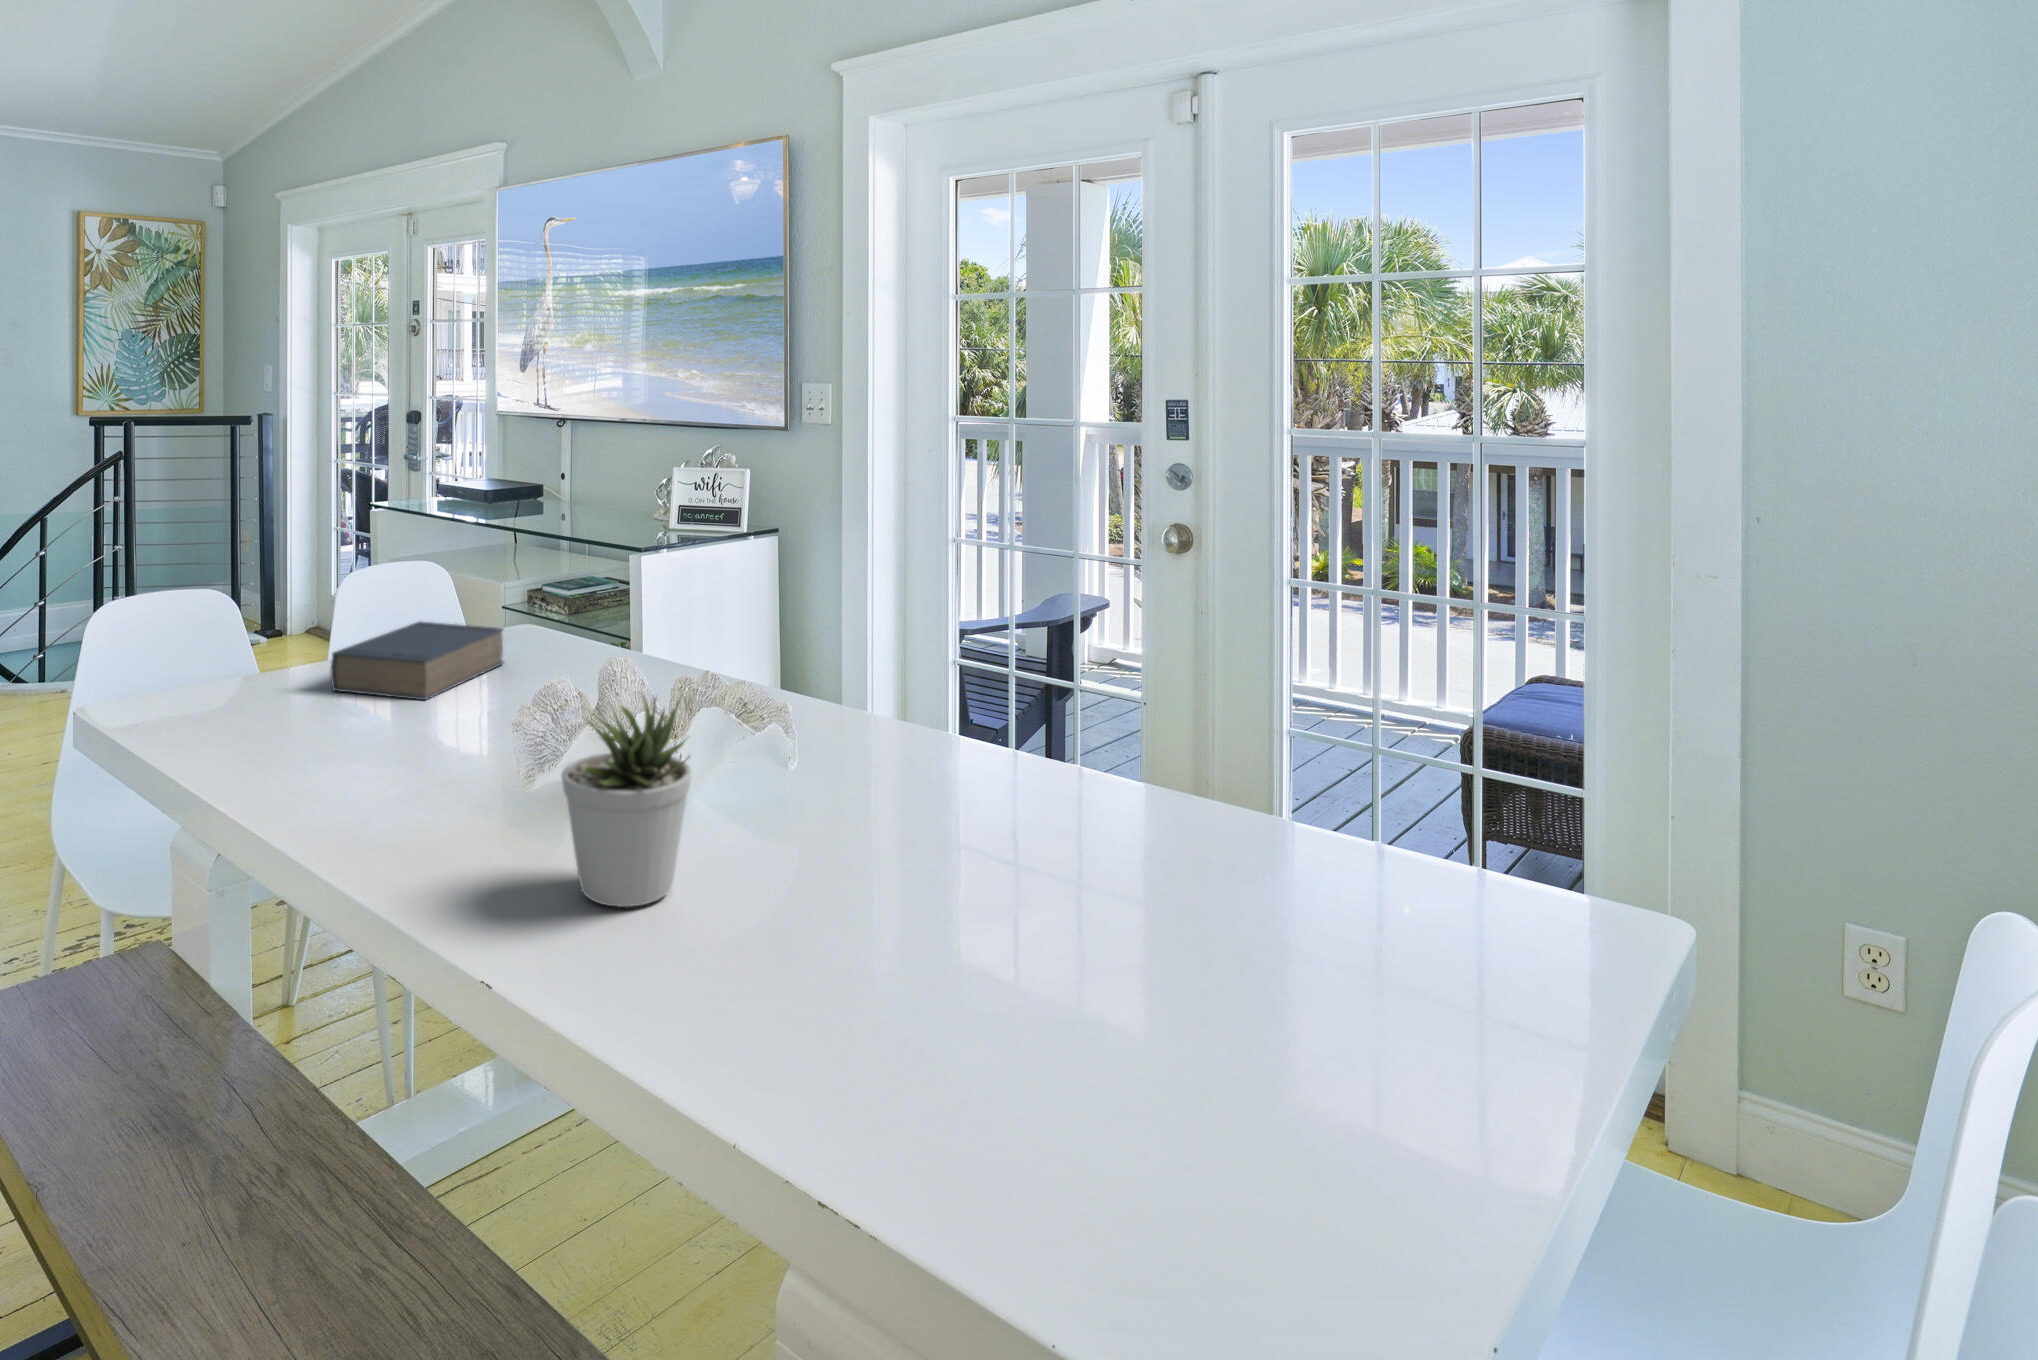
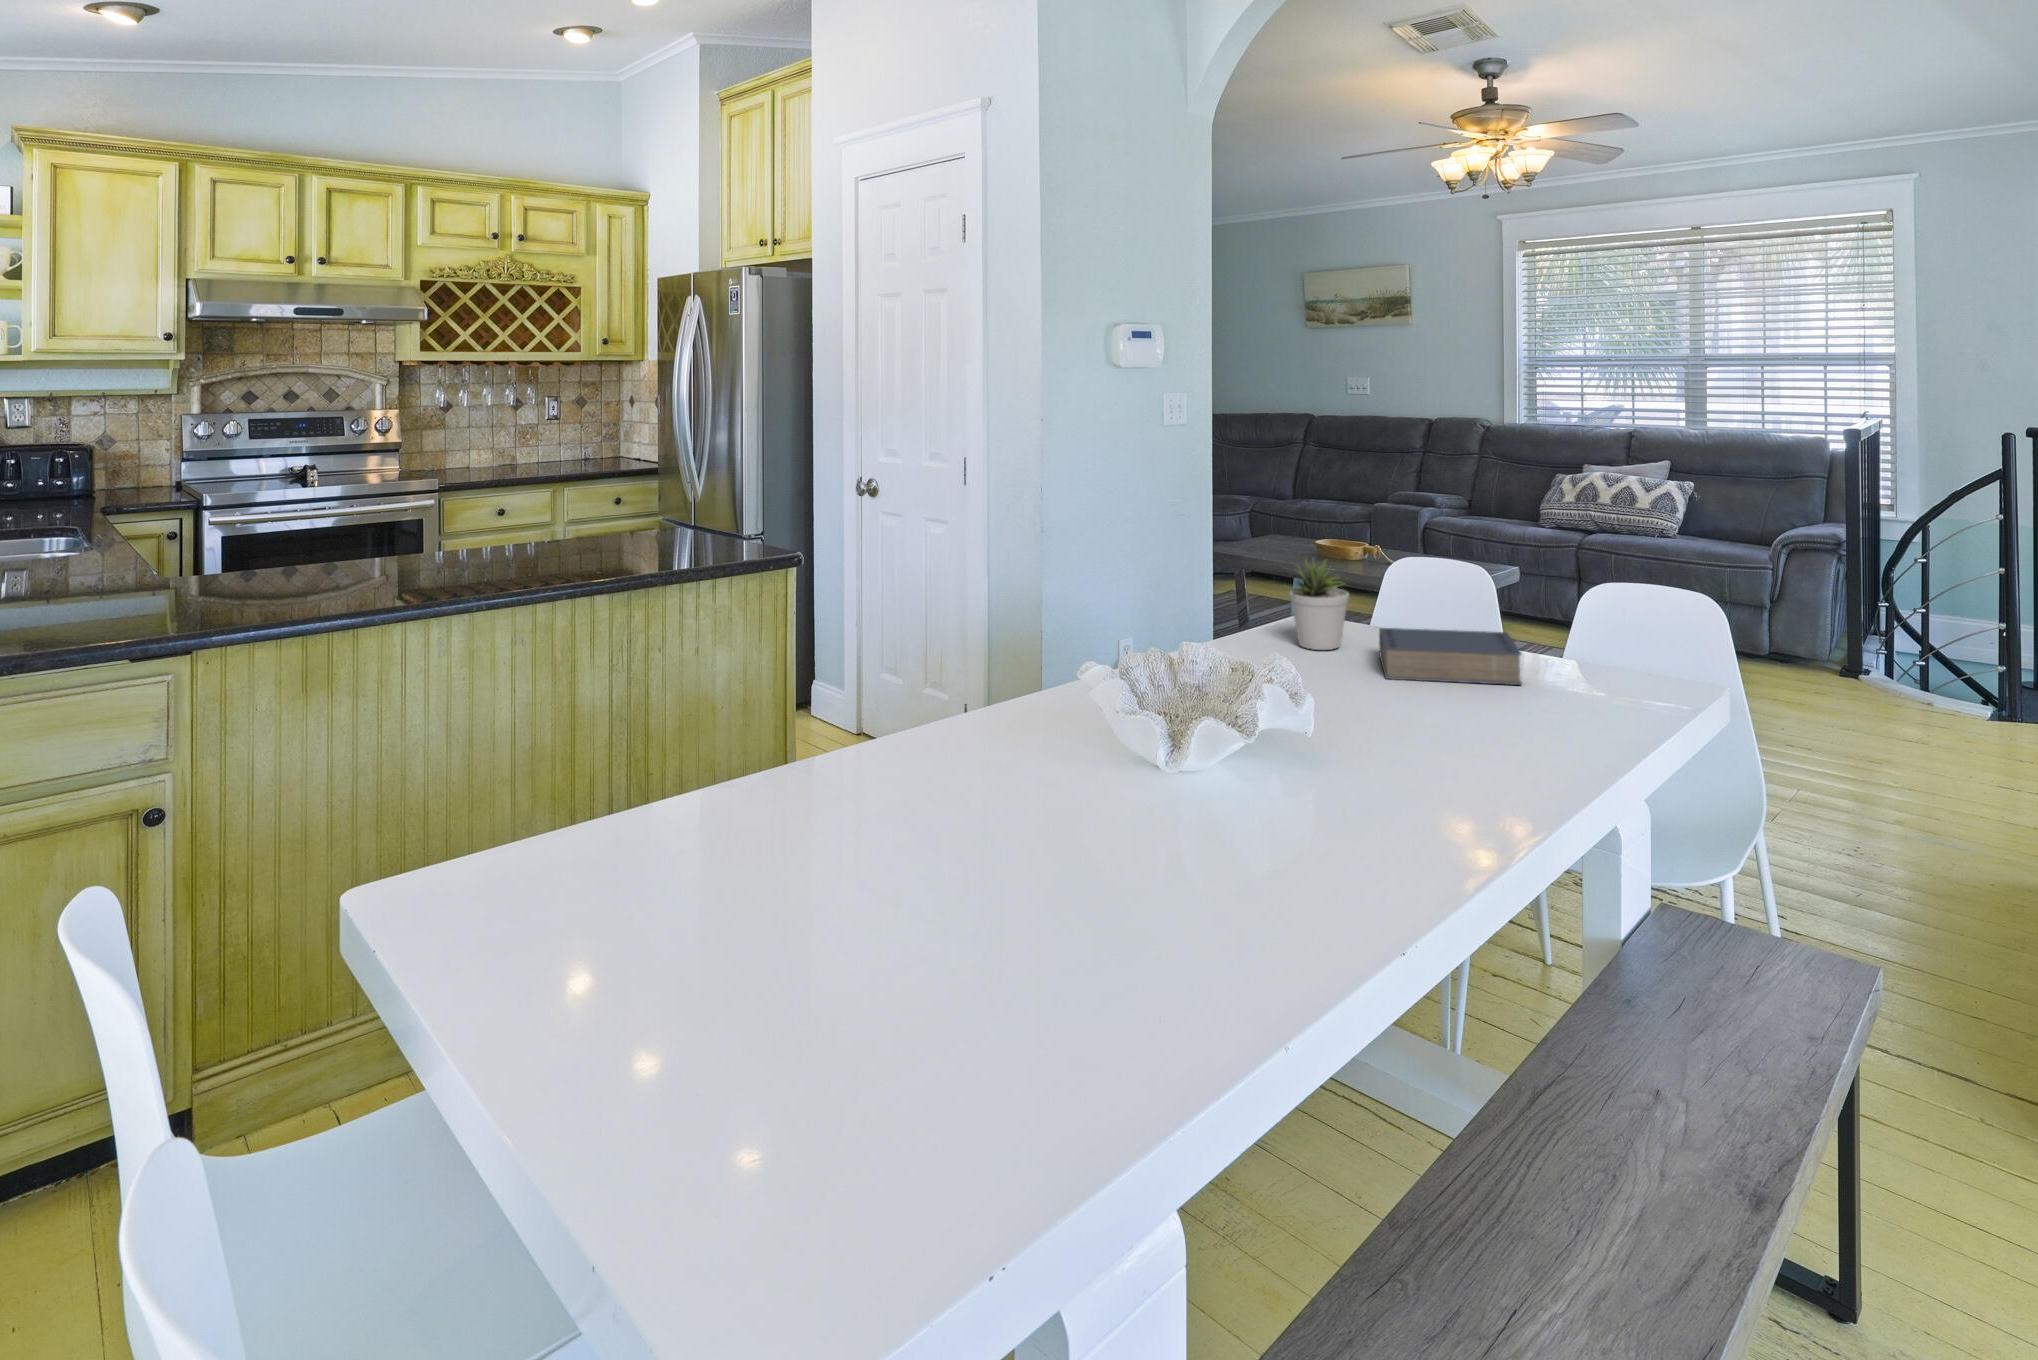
potted plant: present [562,697,692,907] -> present [1289,561,1349,650]

